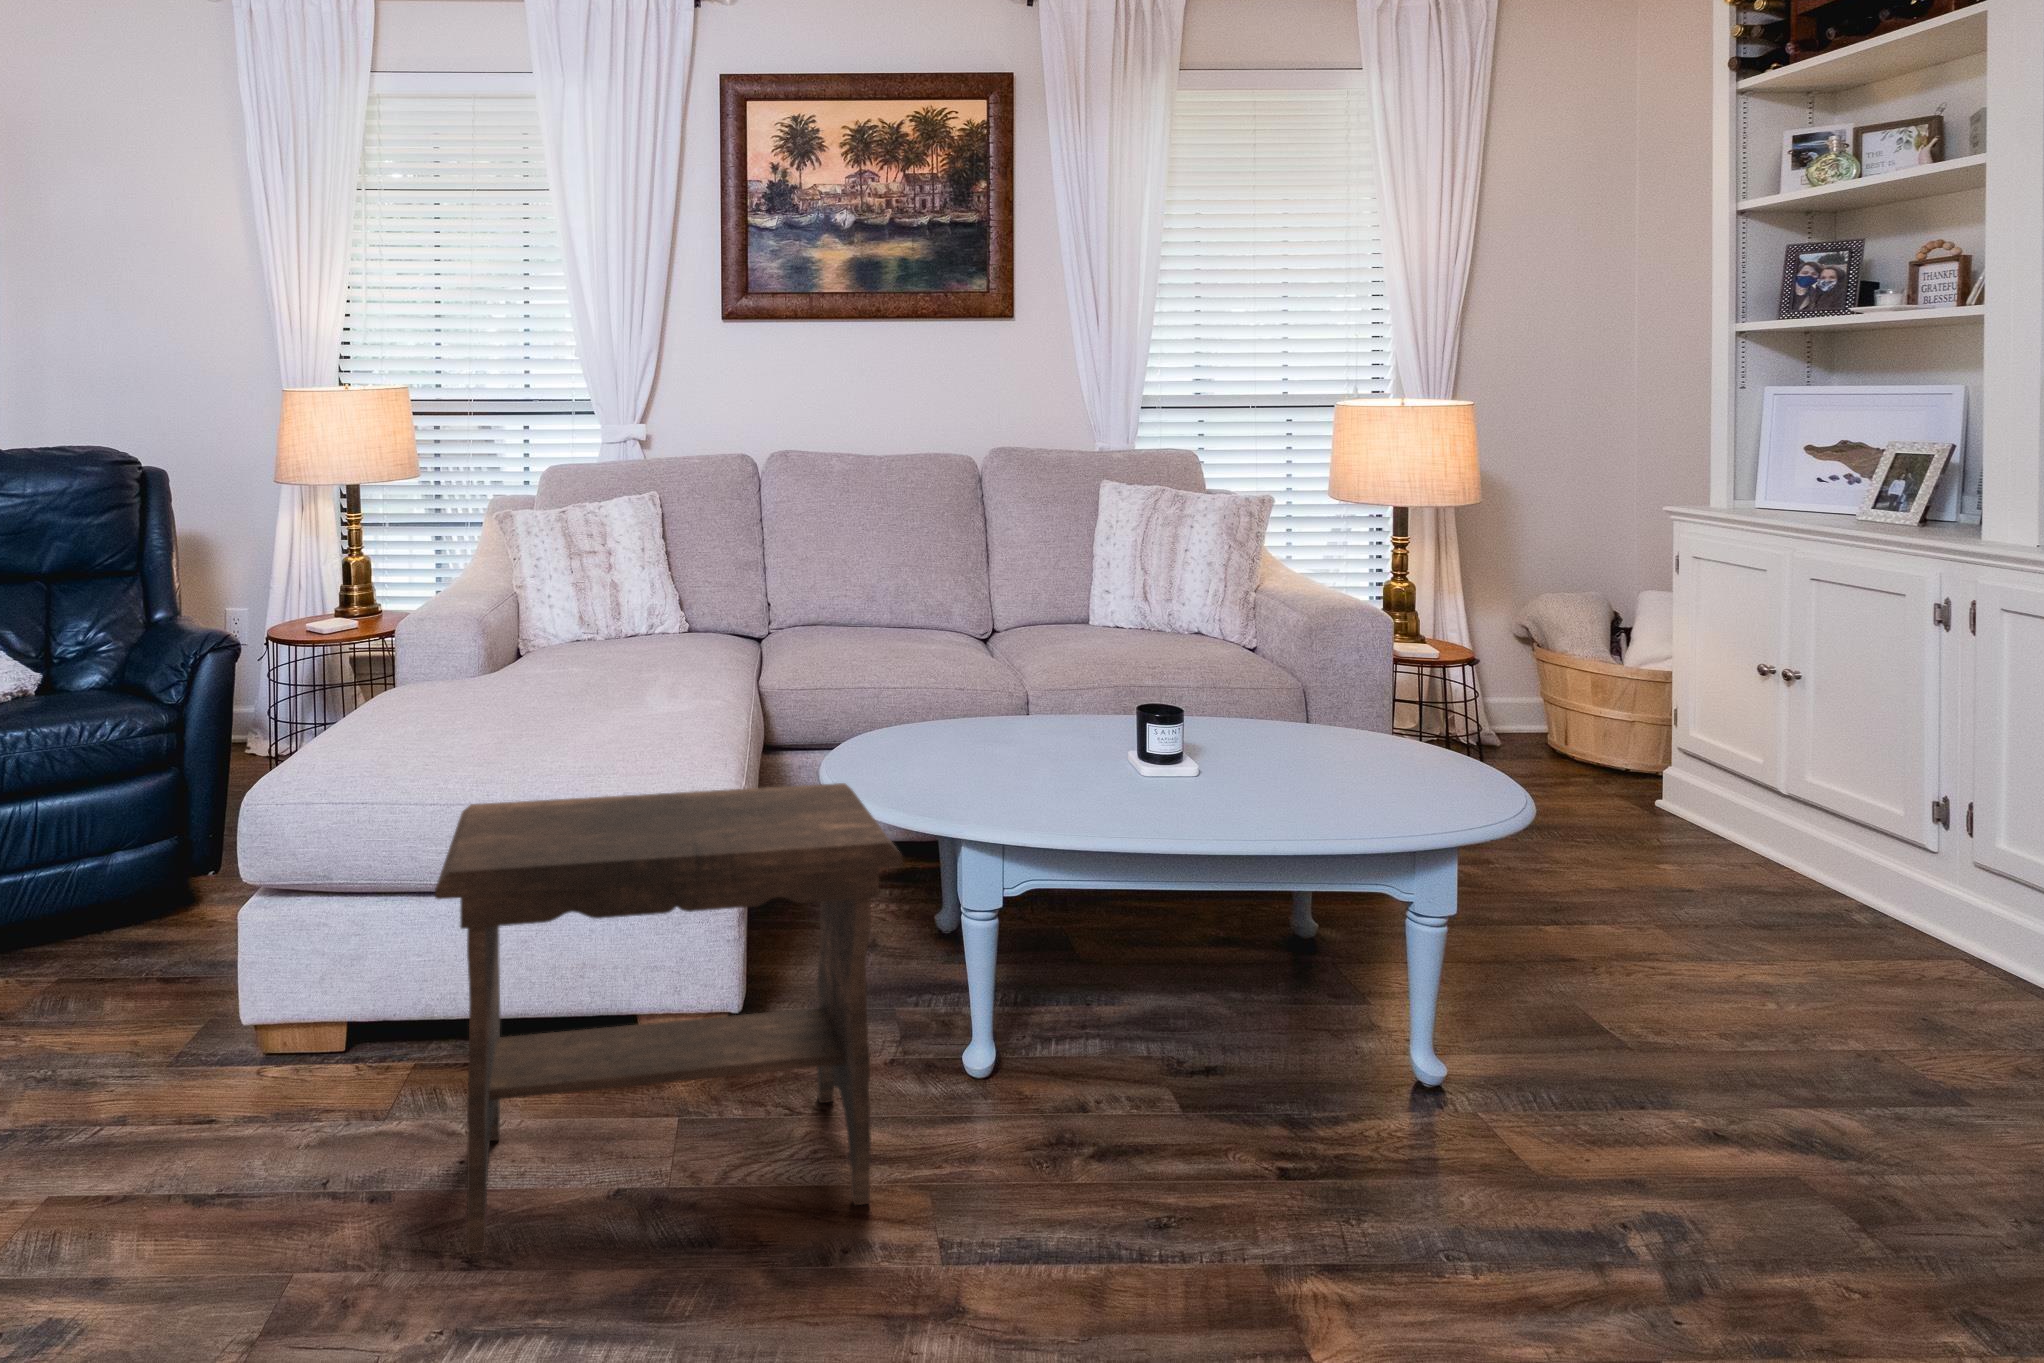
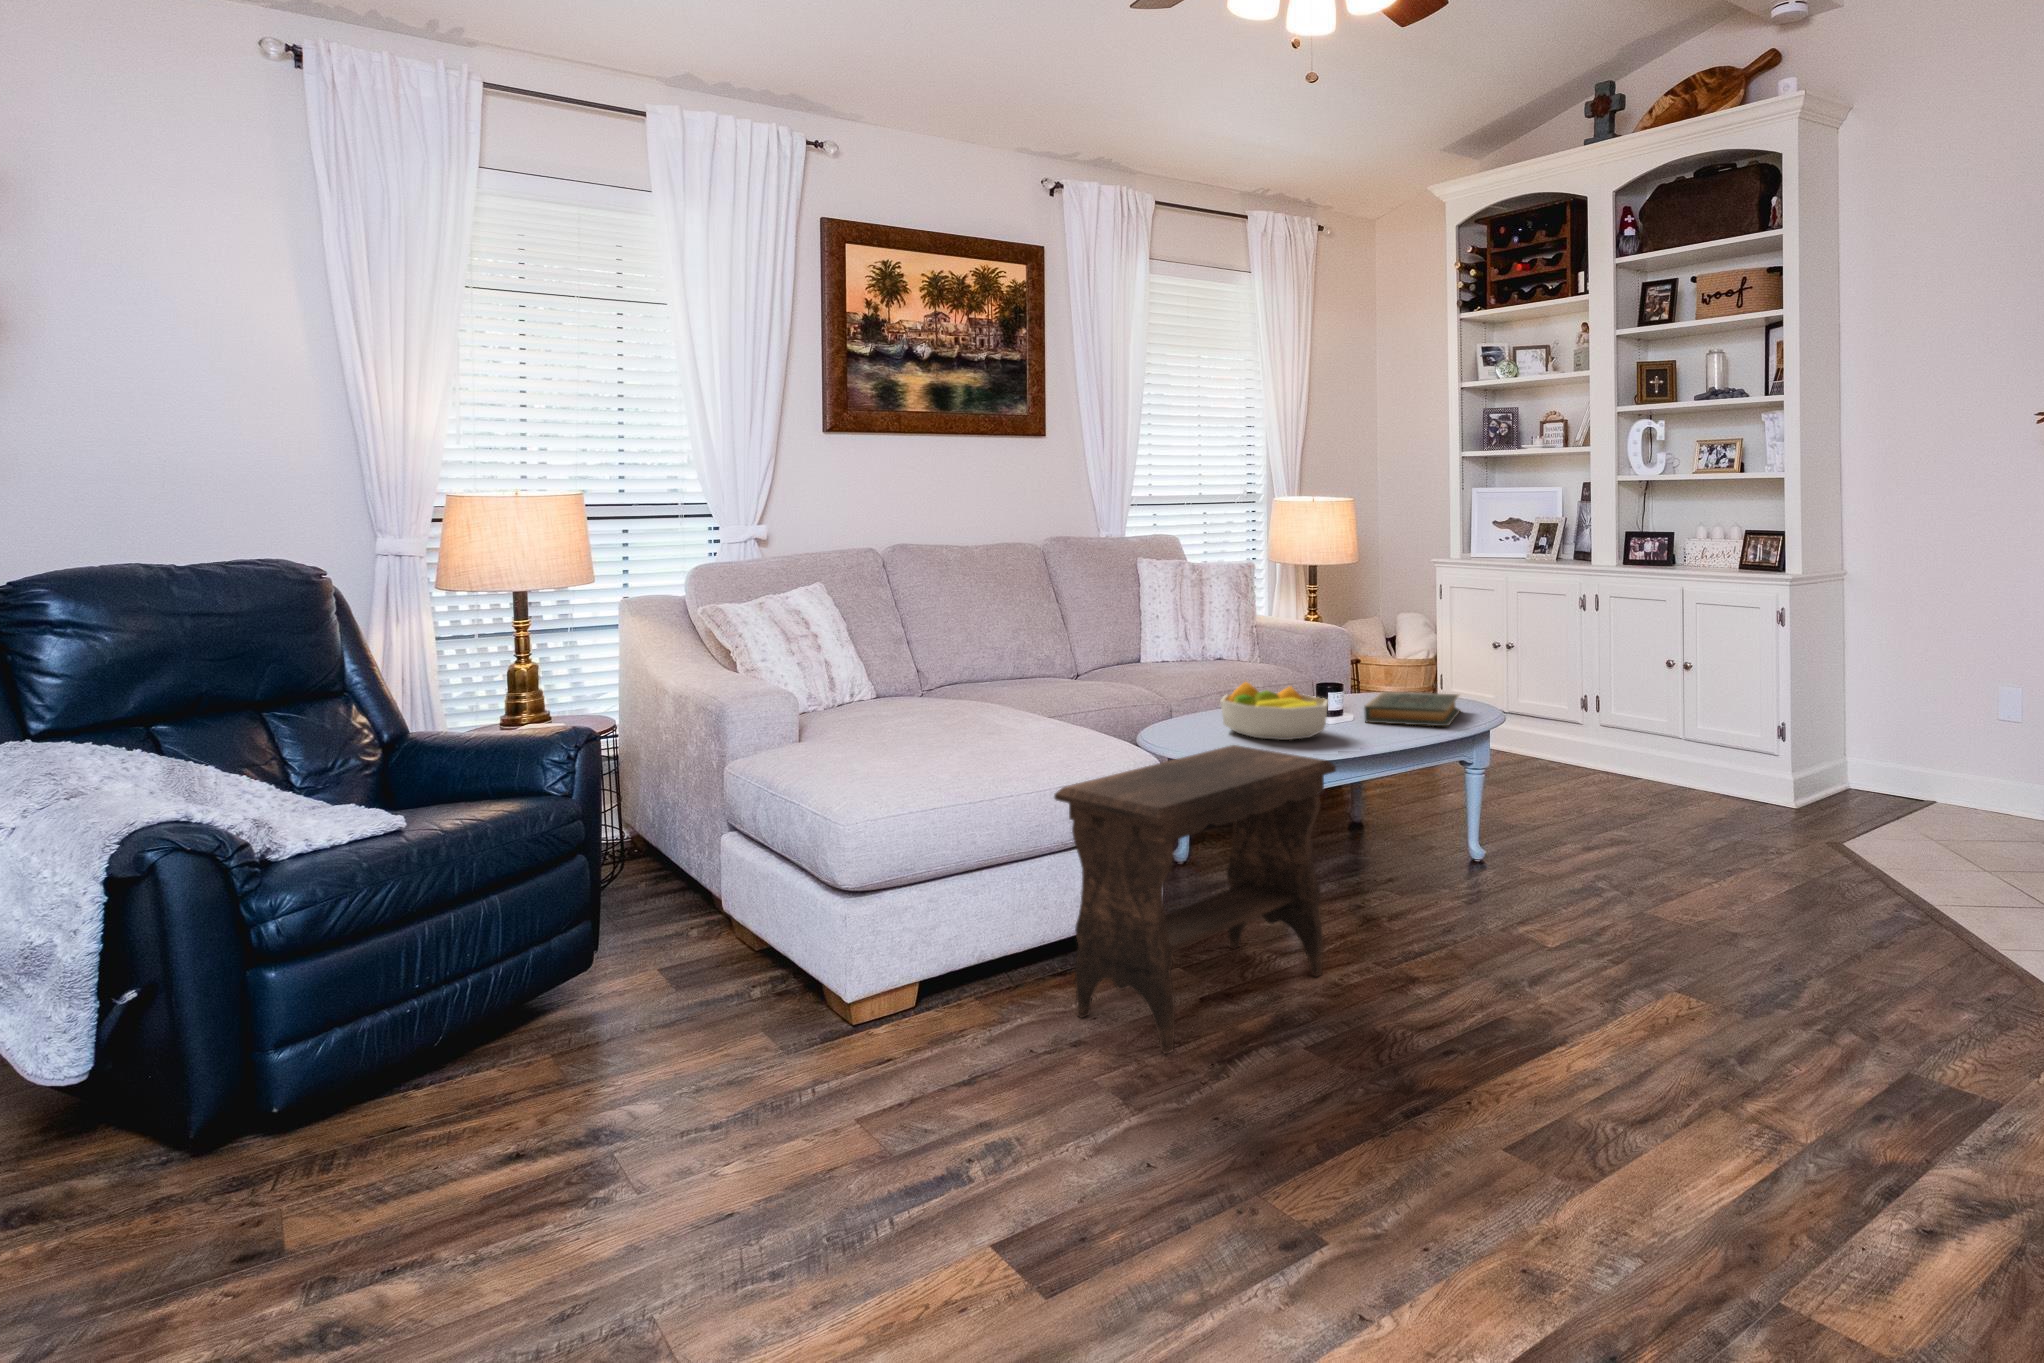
fruit bowl: none [949,683,1102,791] -> present [1220,682,1328,740]
hardback book: none [1210,730,1438,816] -> present [1364,692,1460,726]

